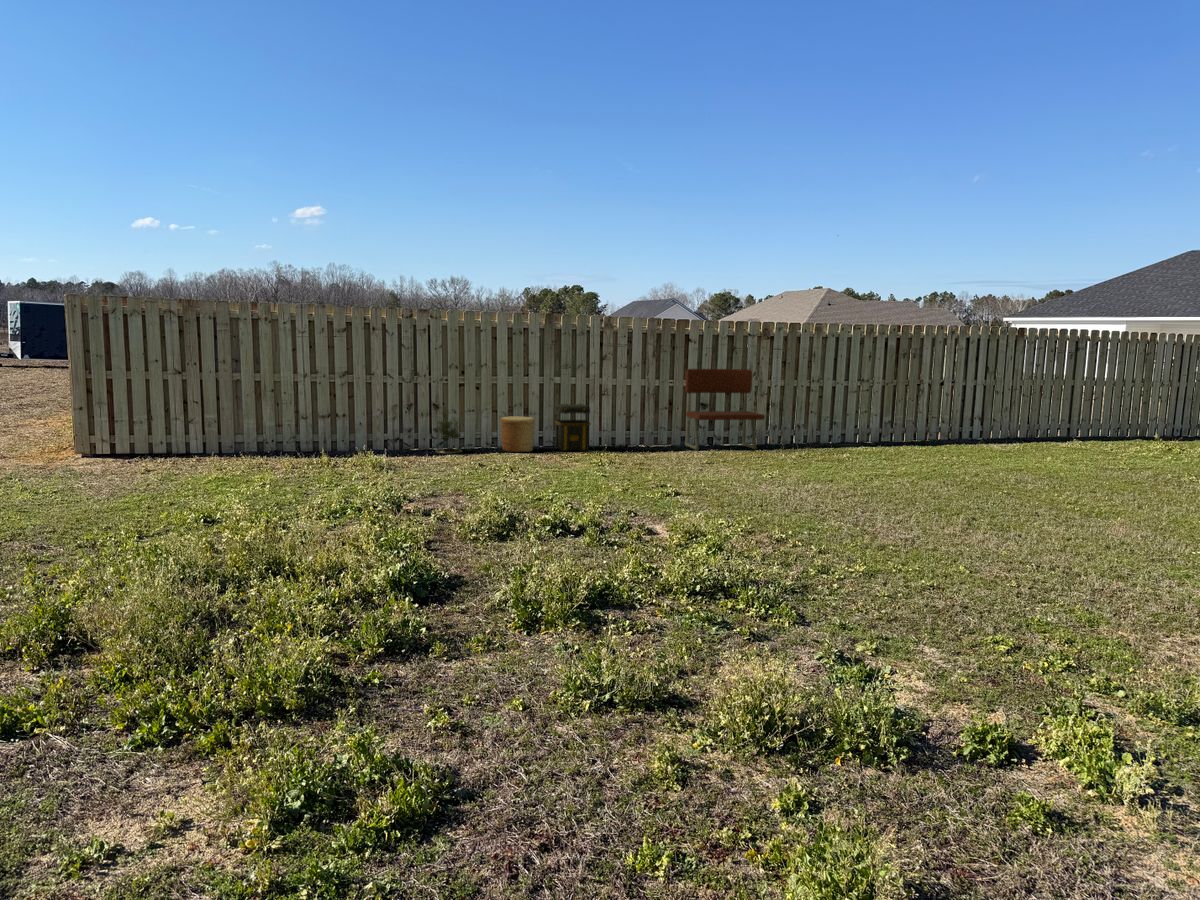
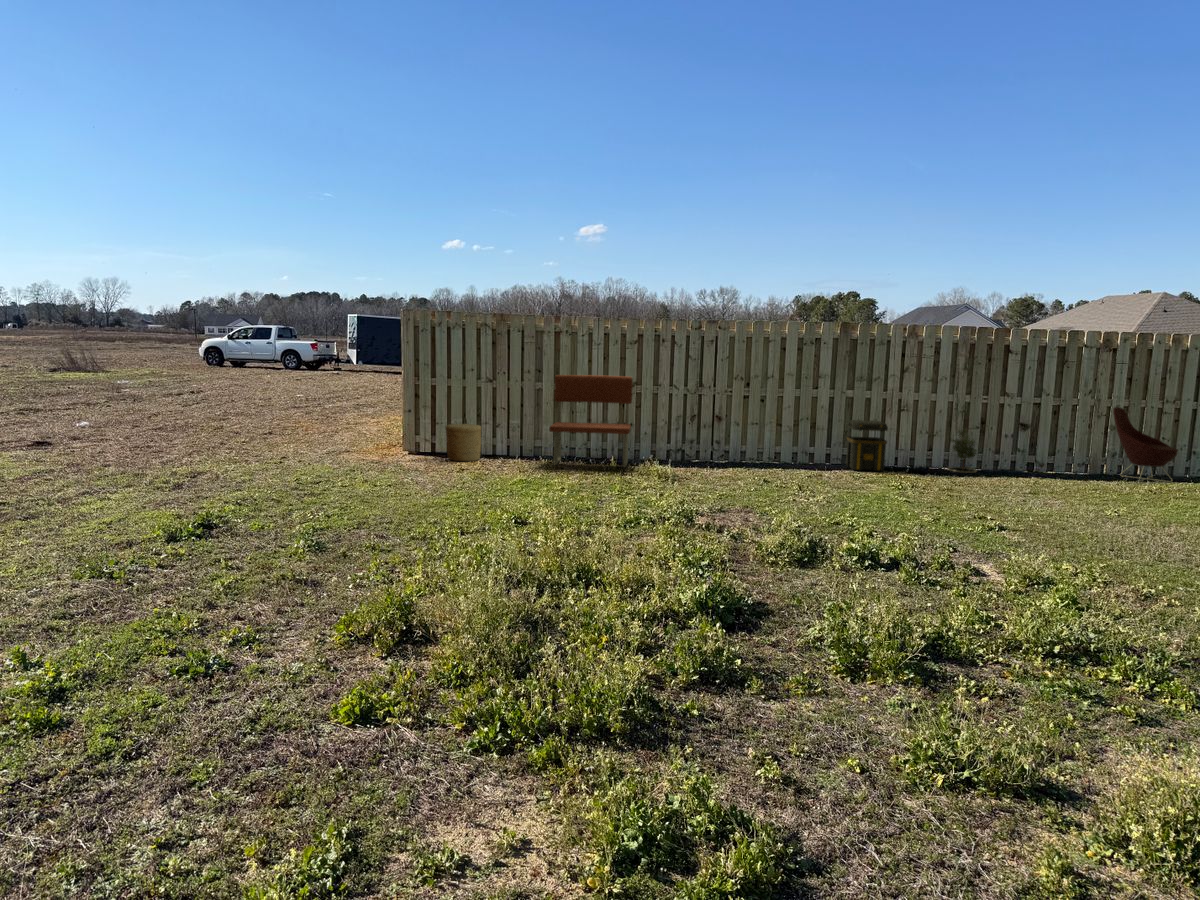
bench: present [685,369,765,450] -> present [549,375,633,467]
chair: none [774,387,822,449] -> present [1113,407,1178,482]
potted tree: present [436,408,461,453] -> present [948,426,976,473]
woven basket: present [501,416,535,452] -> present [446,424,481,461]

